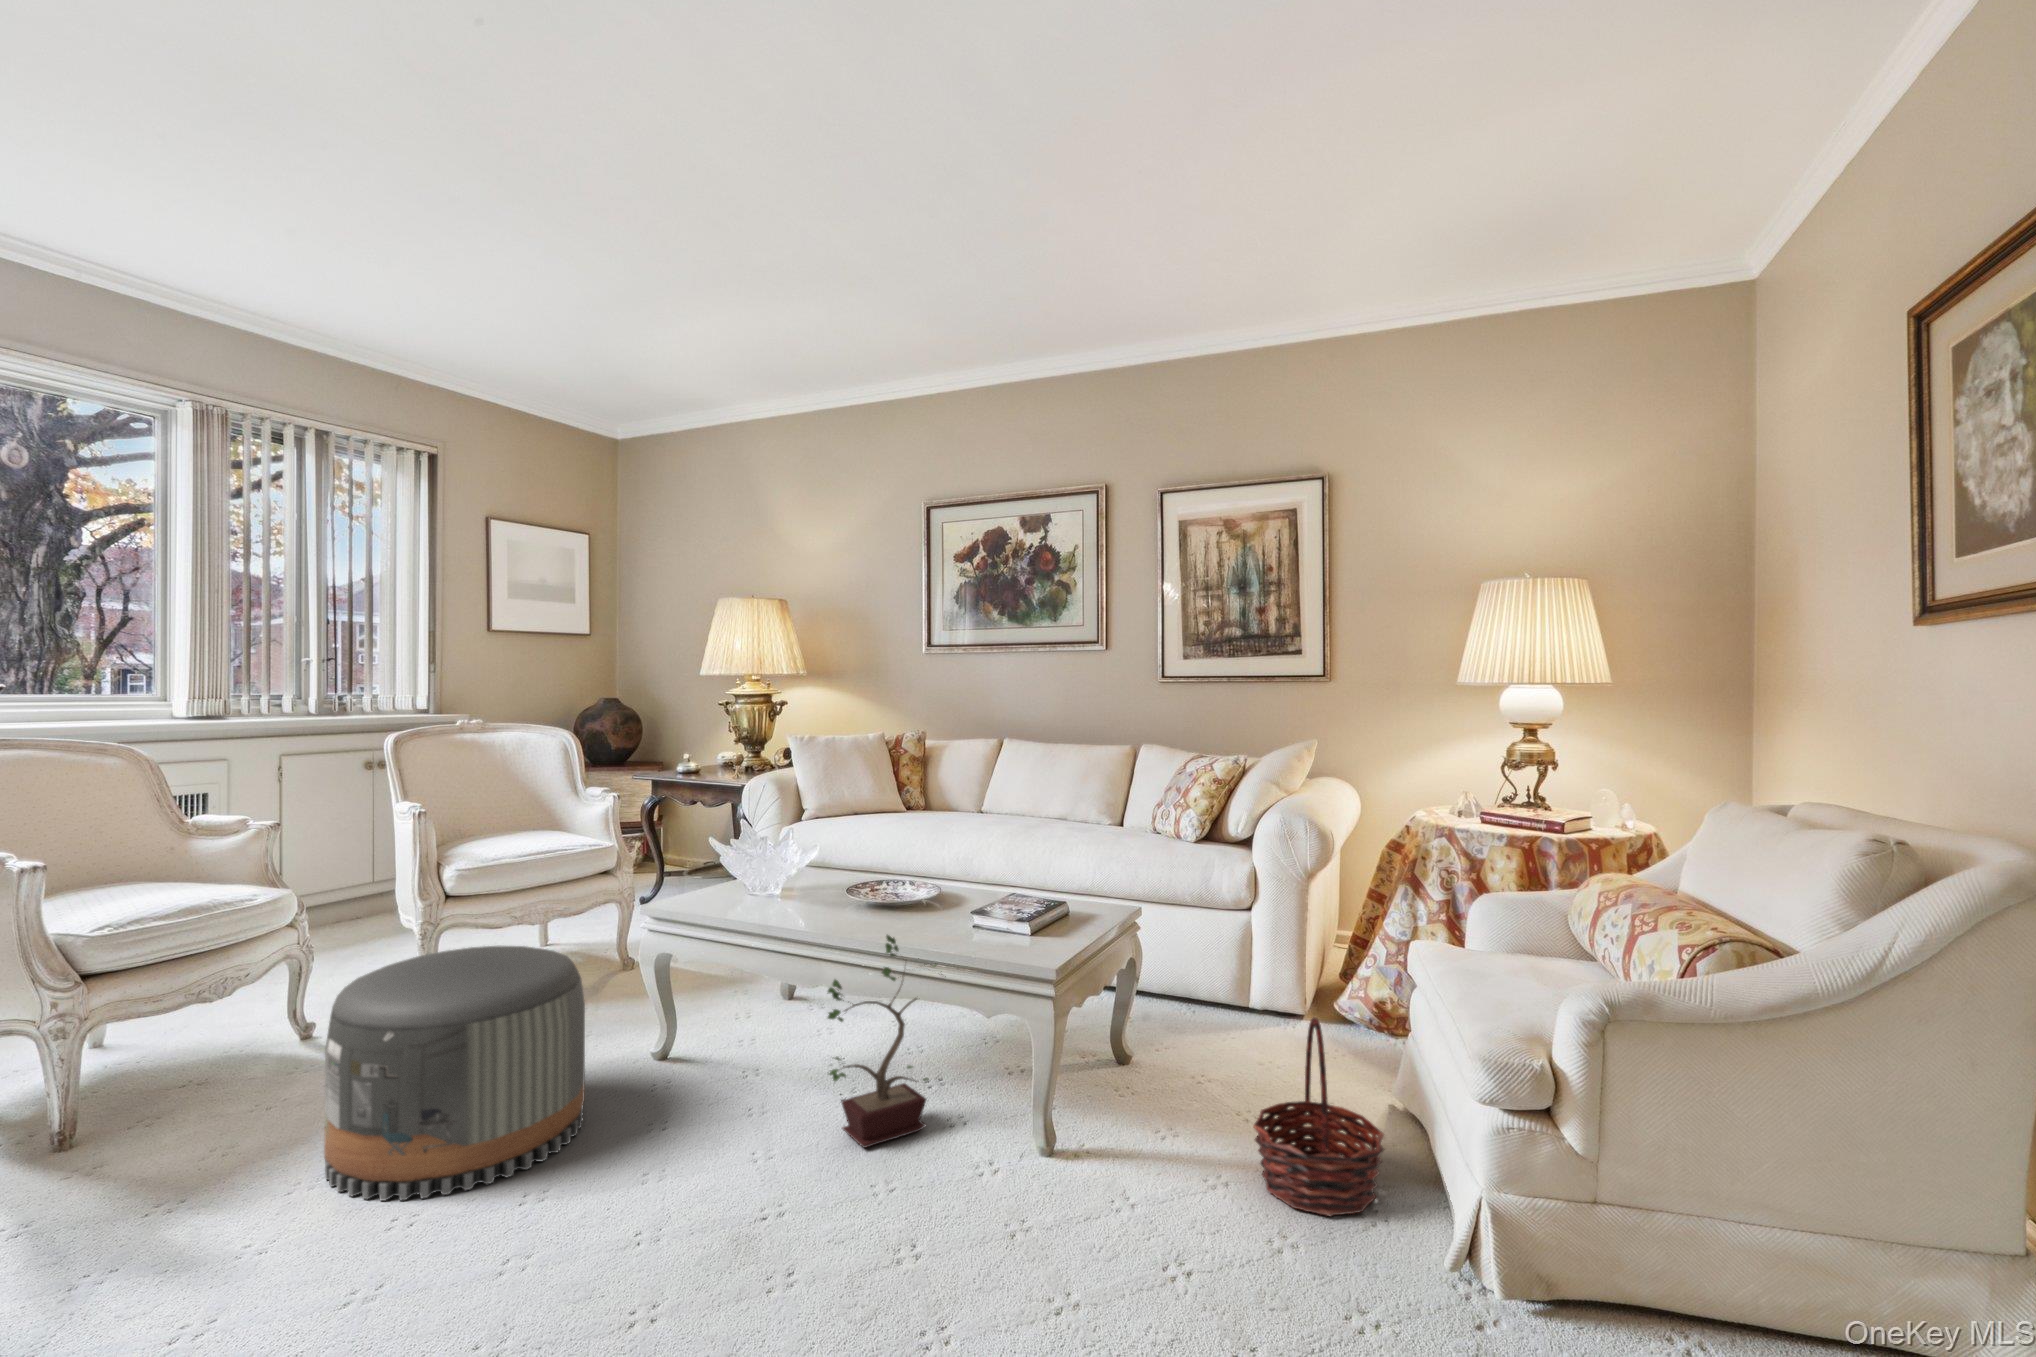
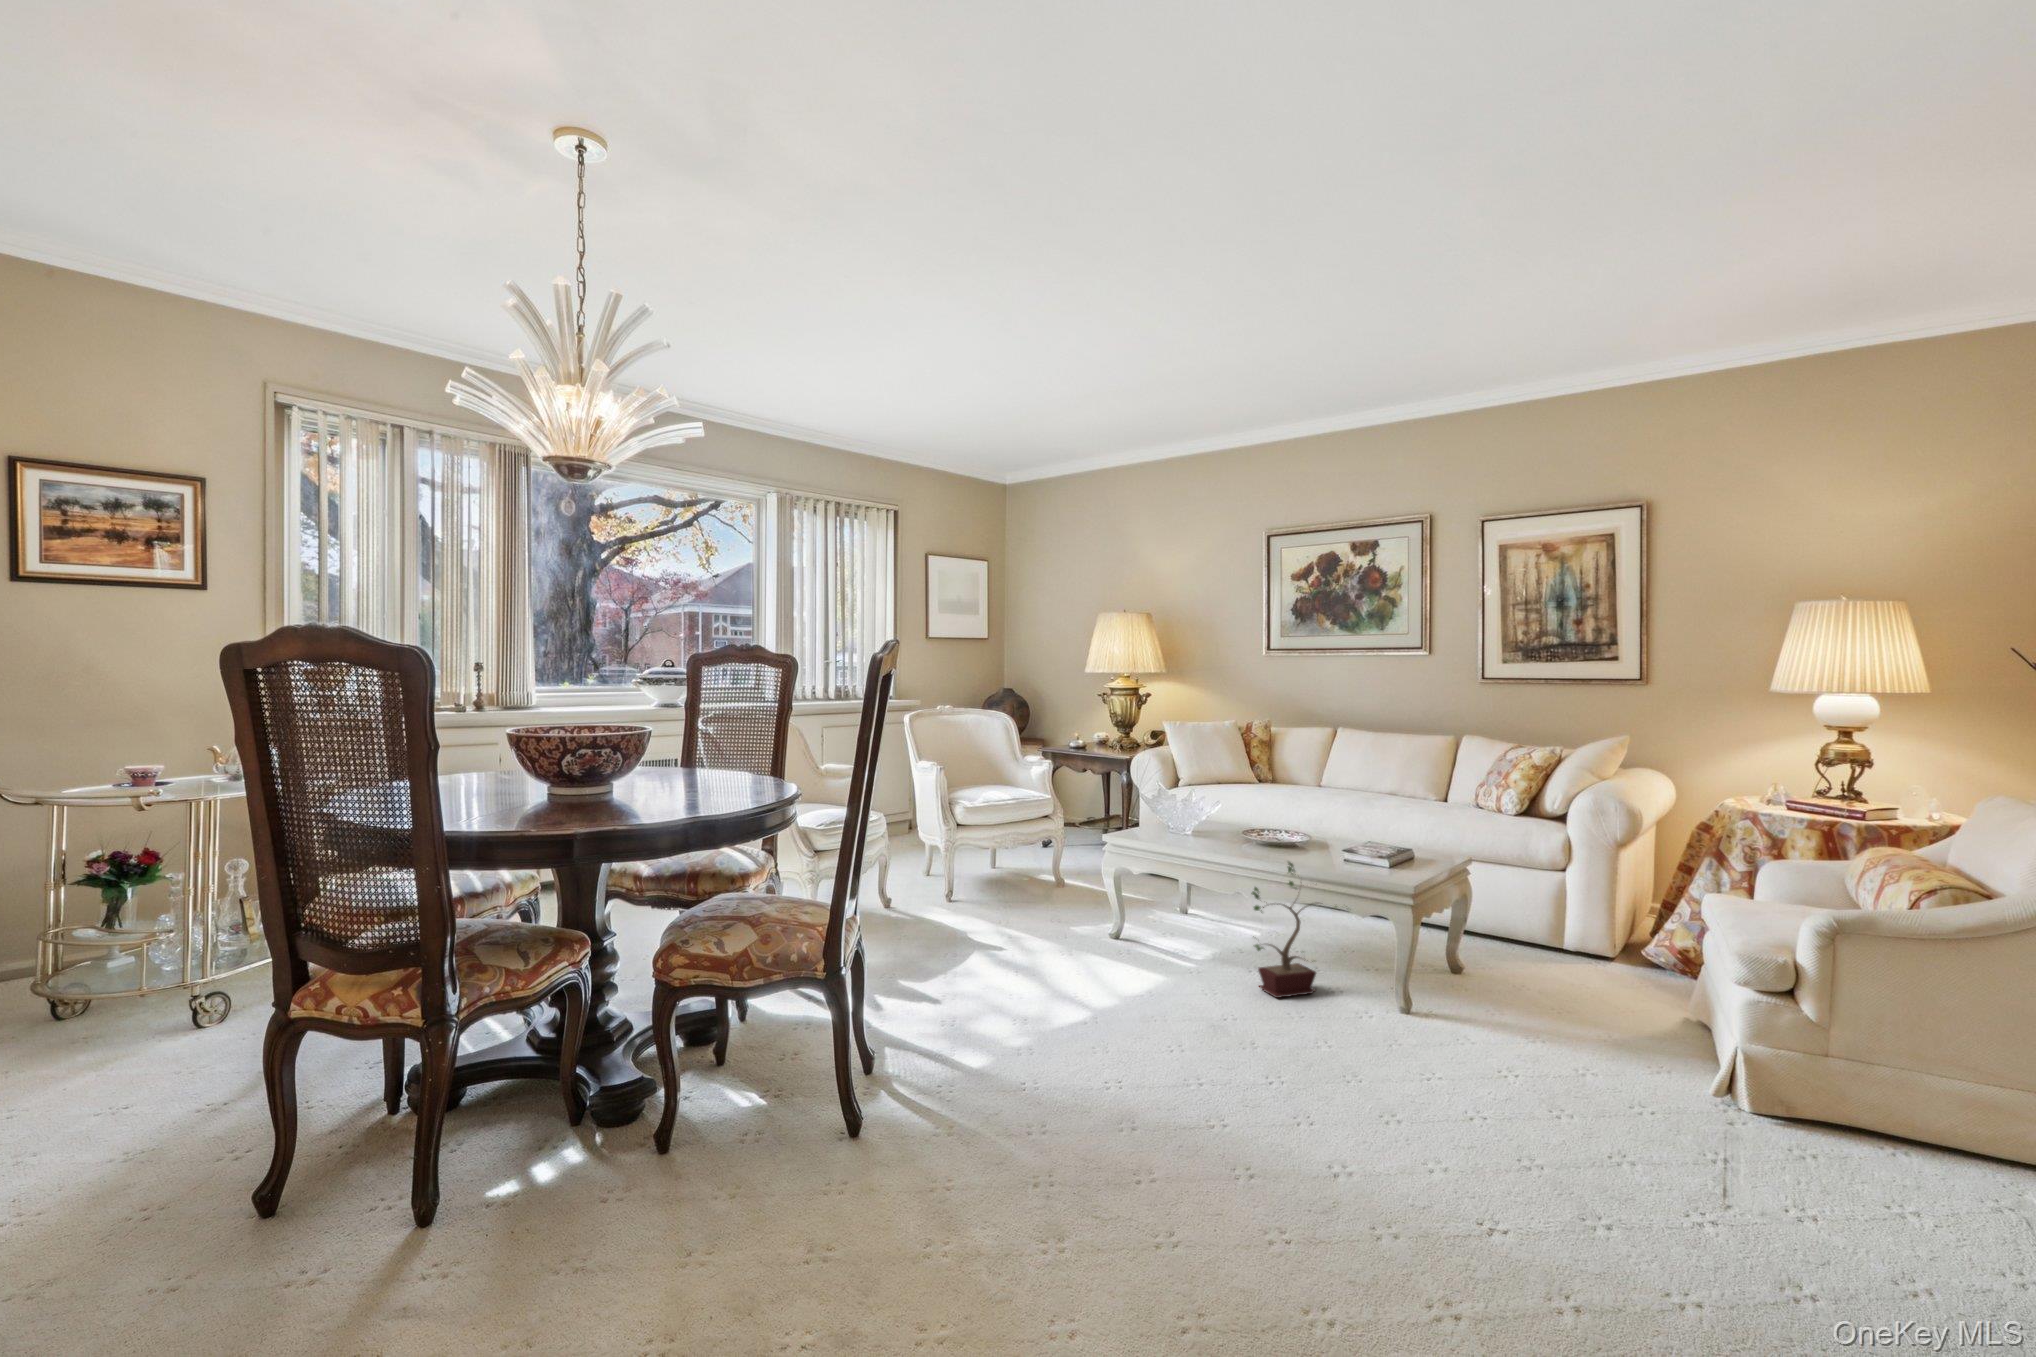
pouf: present [324,946,585,1200] -> none [951,854,1088,992]
basket: present [1253,1018,1384,1216] -> none [1564,932,1669,1065]

